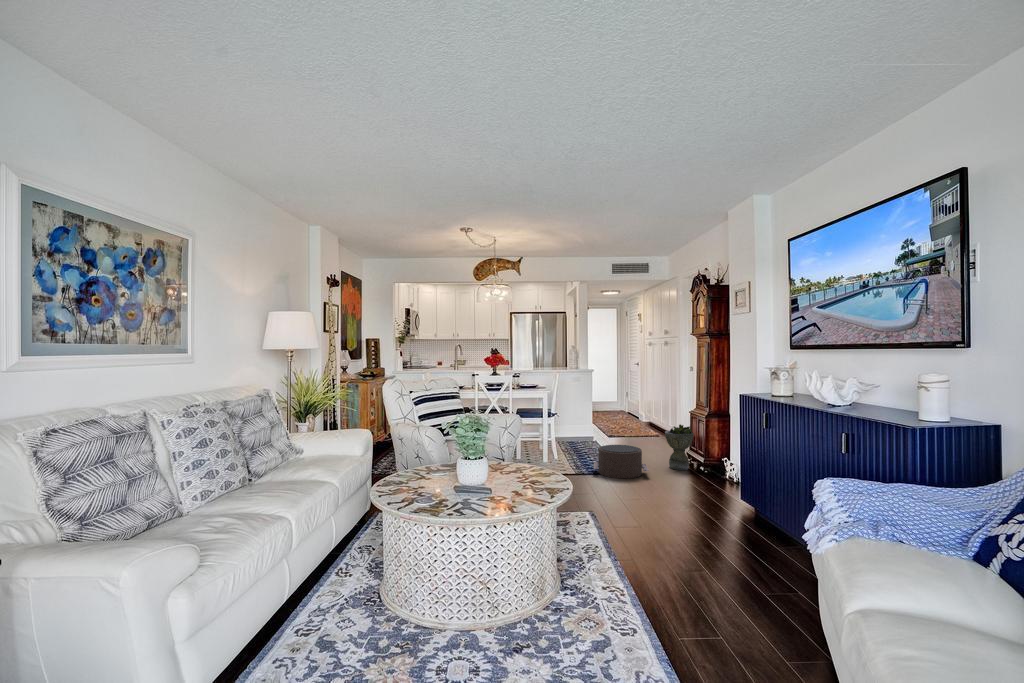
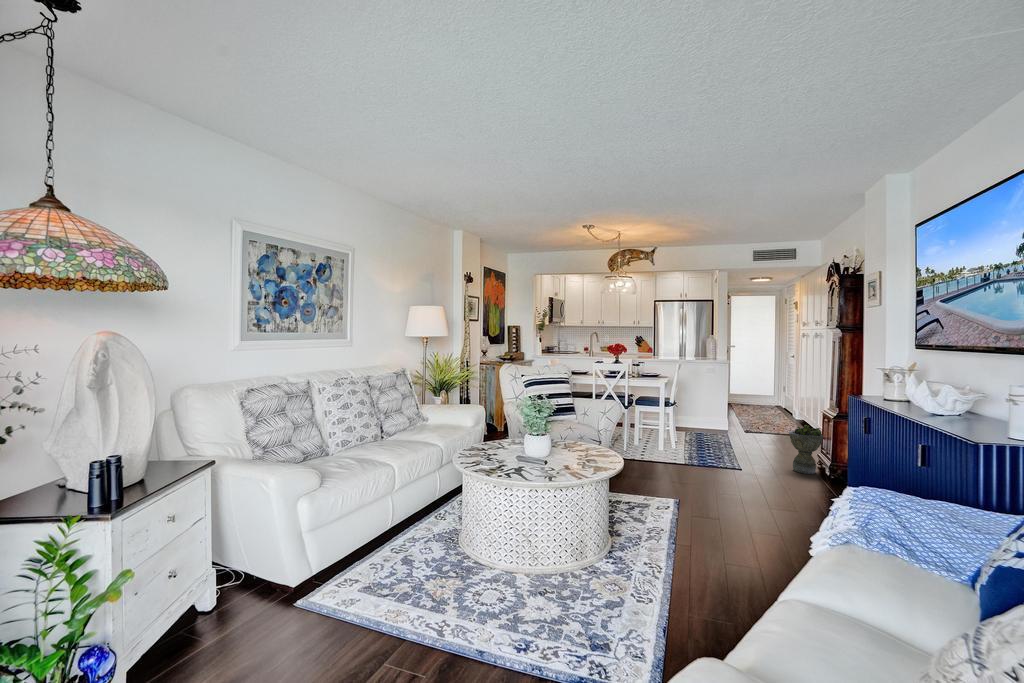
pouf: present [593,445,648,478] -> none [701,440,762,475]

